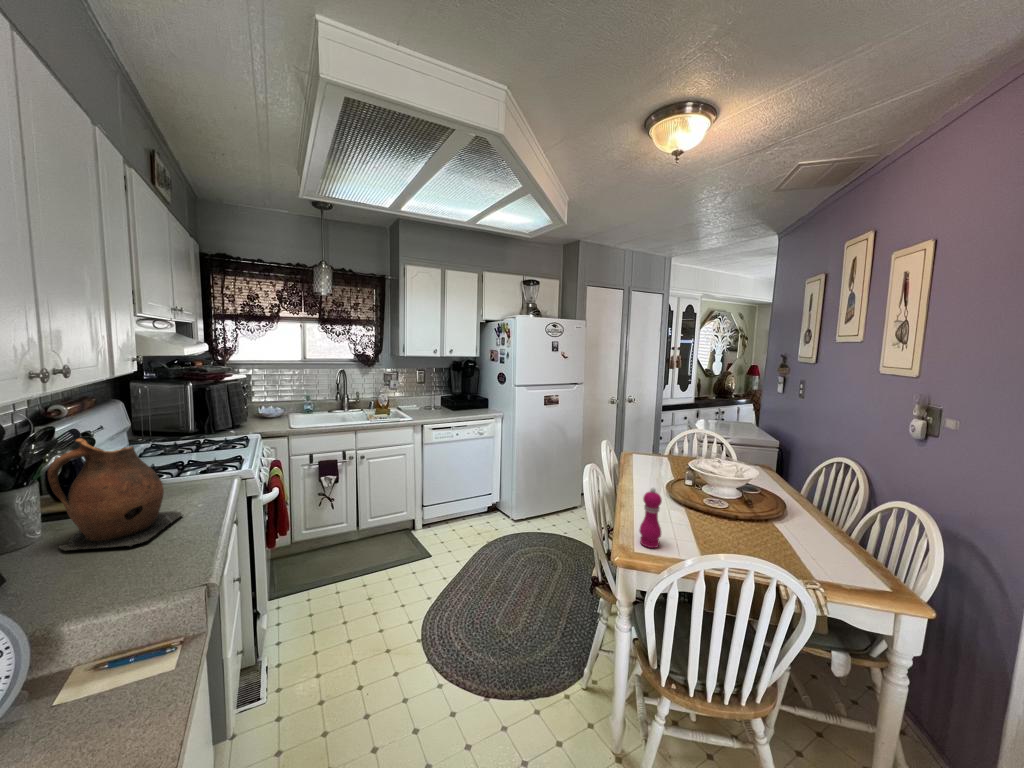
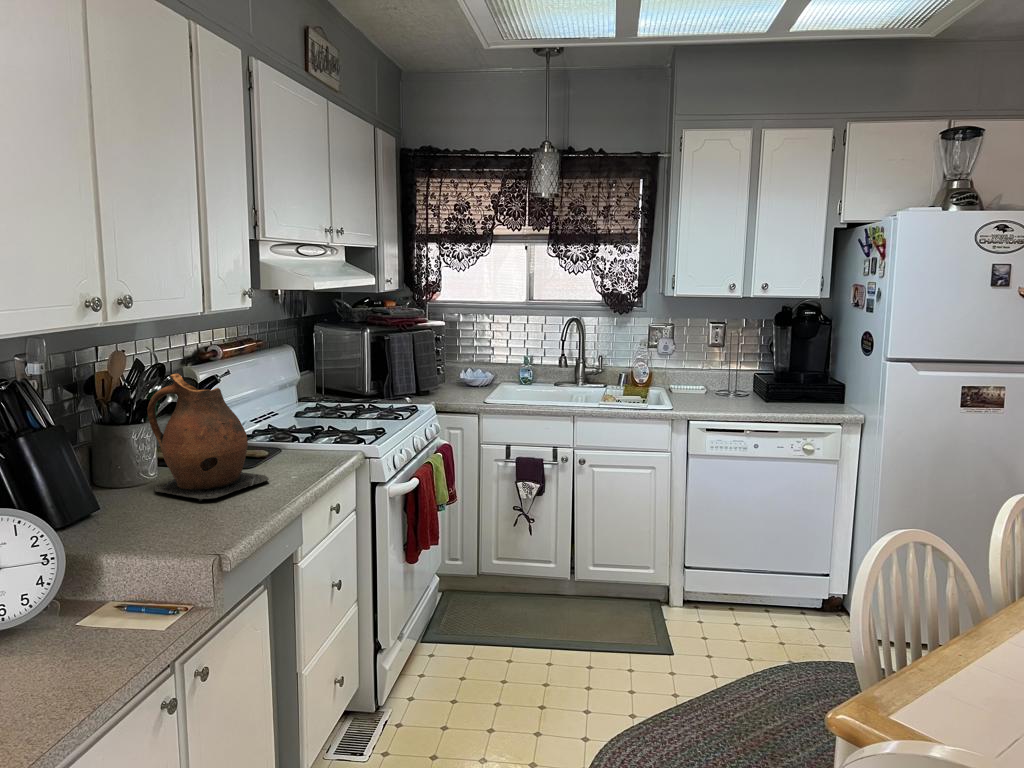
pepper mill: present [640,488,662,548] -> none [927,586,986,724]

